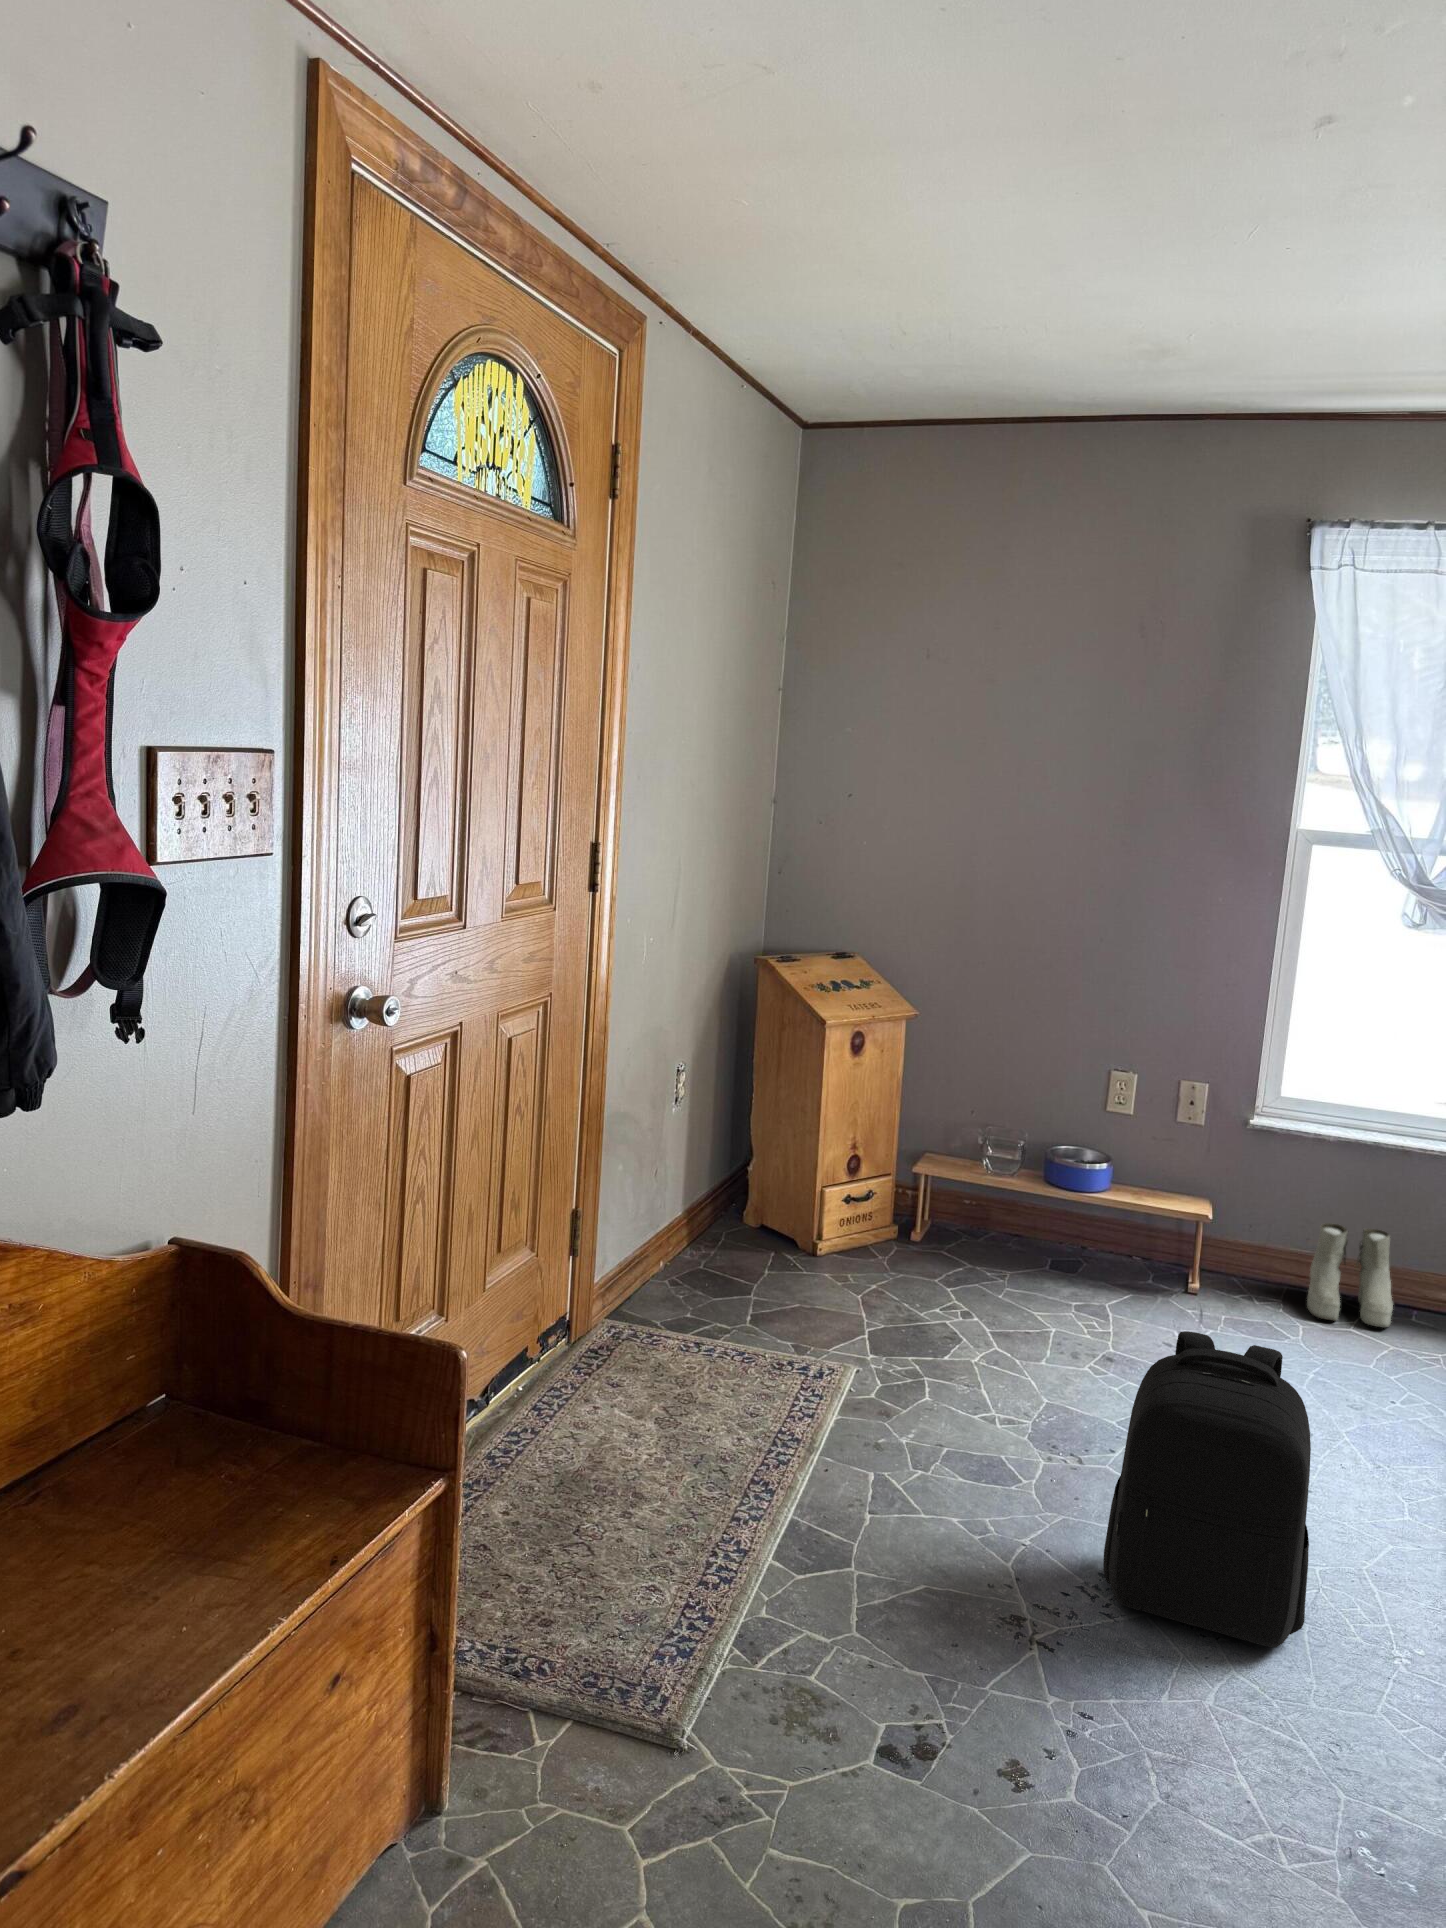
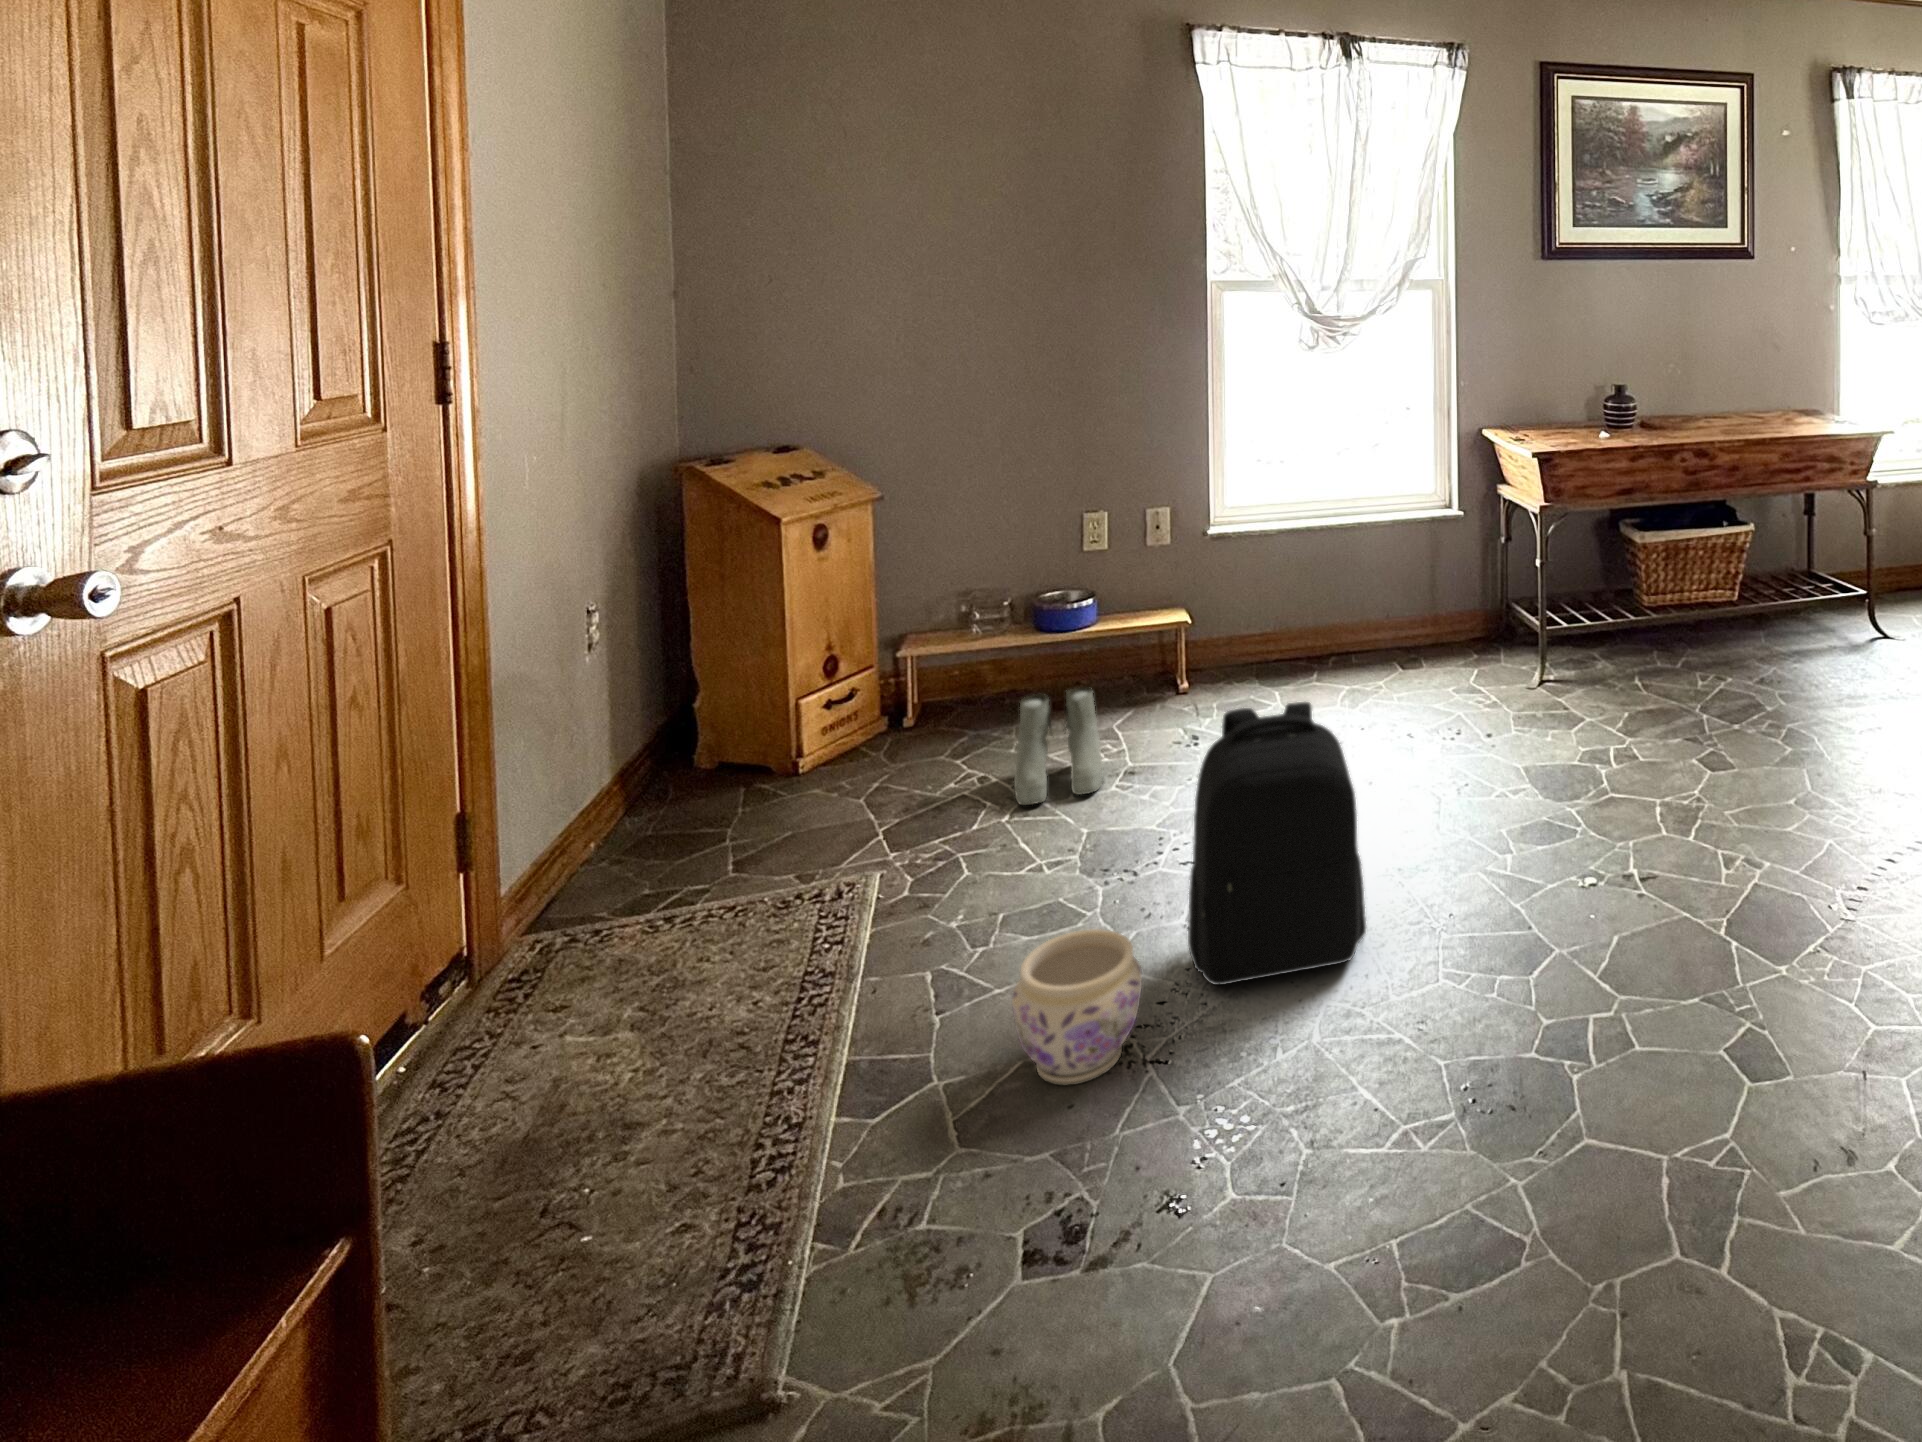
boots: present [1307,1223,1393,1328] -> present [1014,687,1103,805]
planter: none [921,1488,1043,1634] -> present [1012,929,1142,1085]

